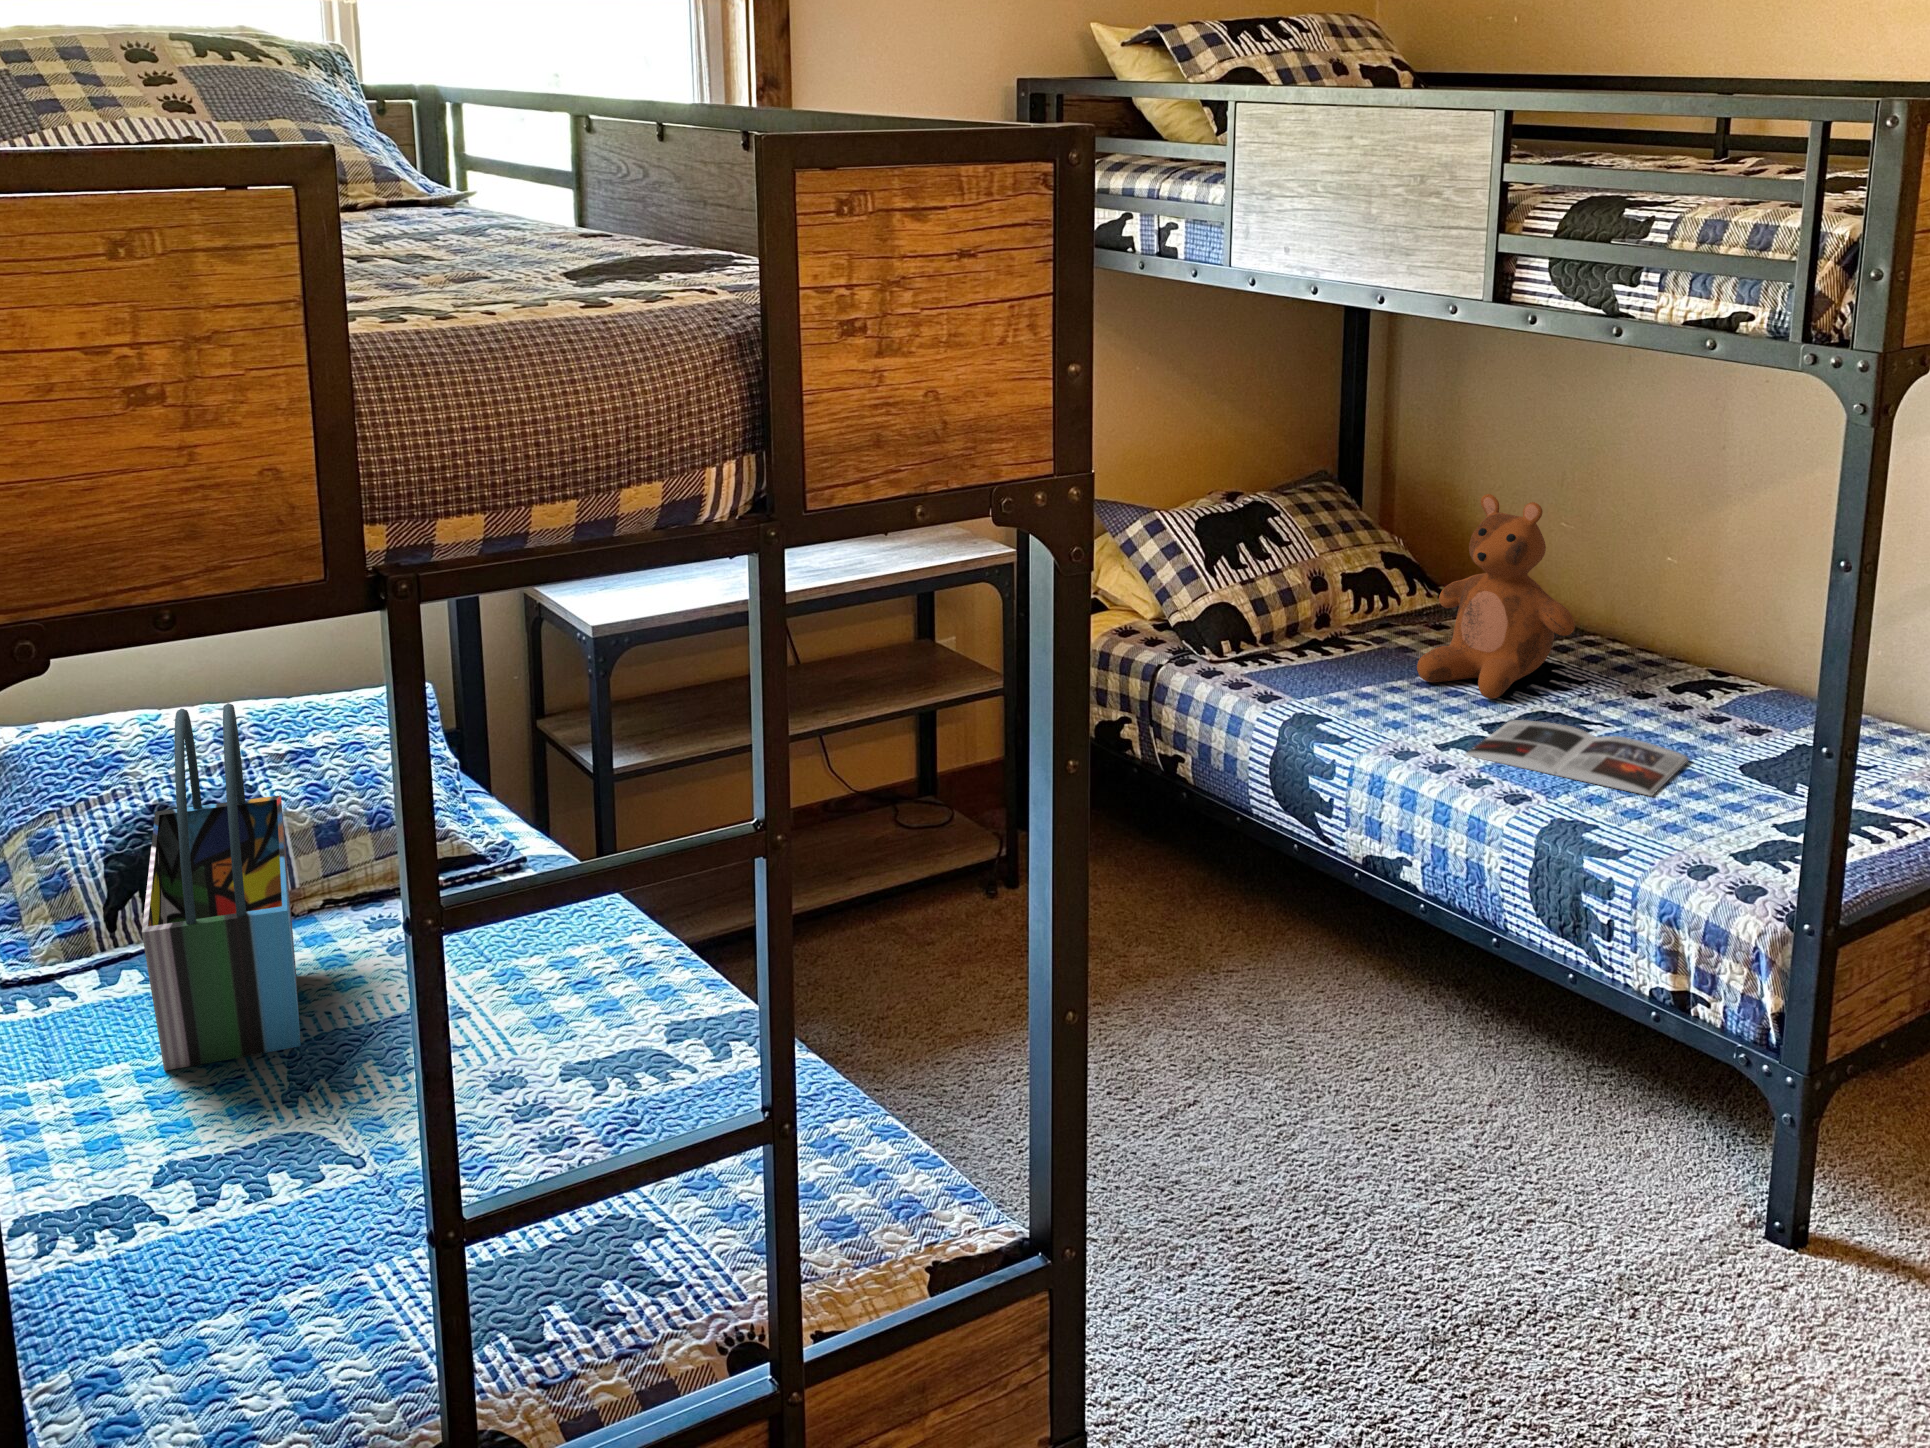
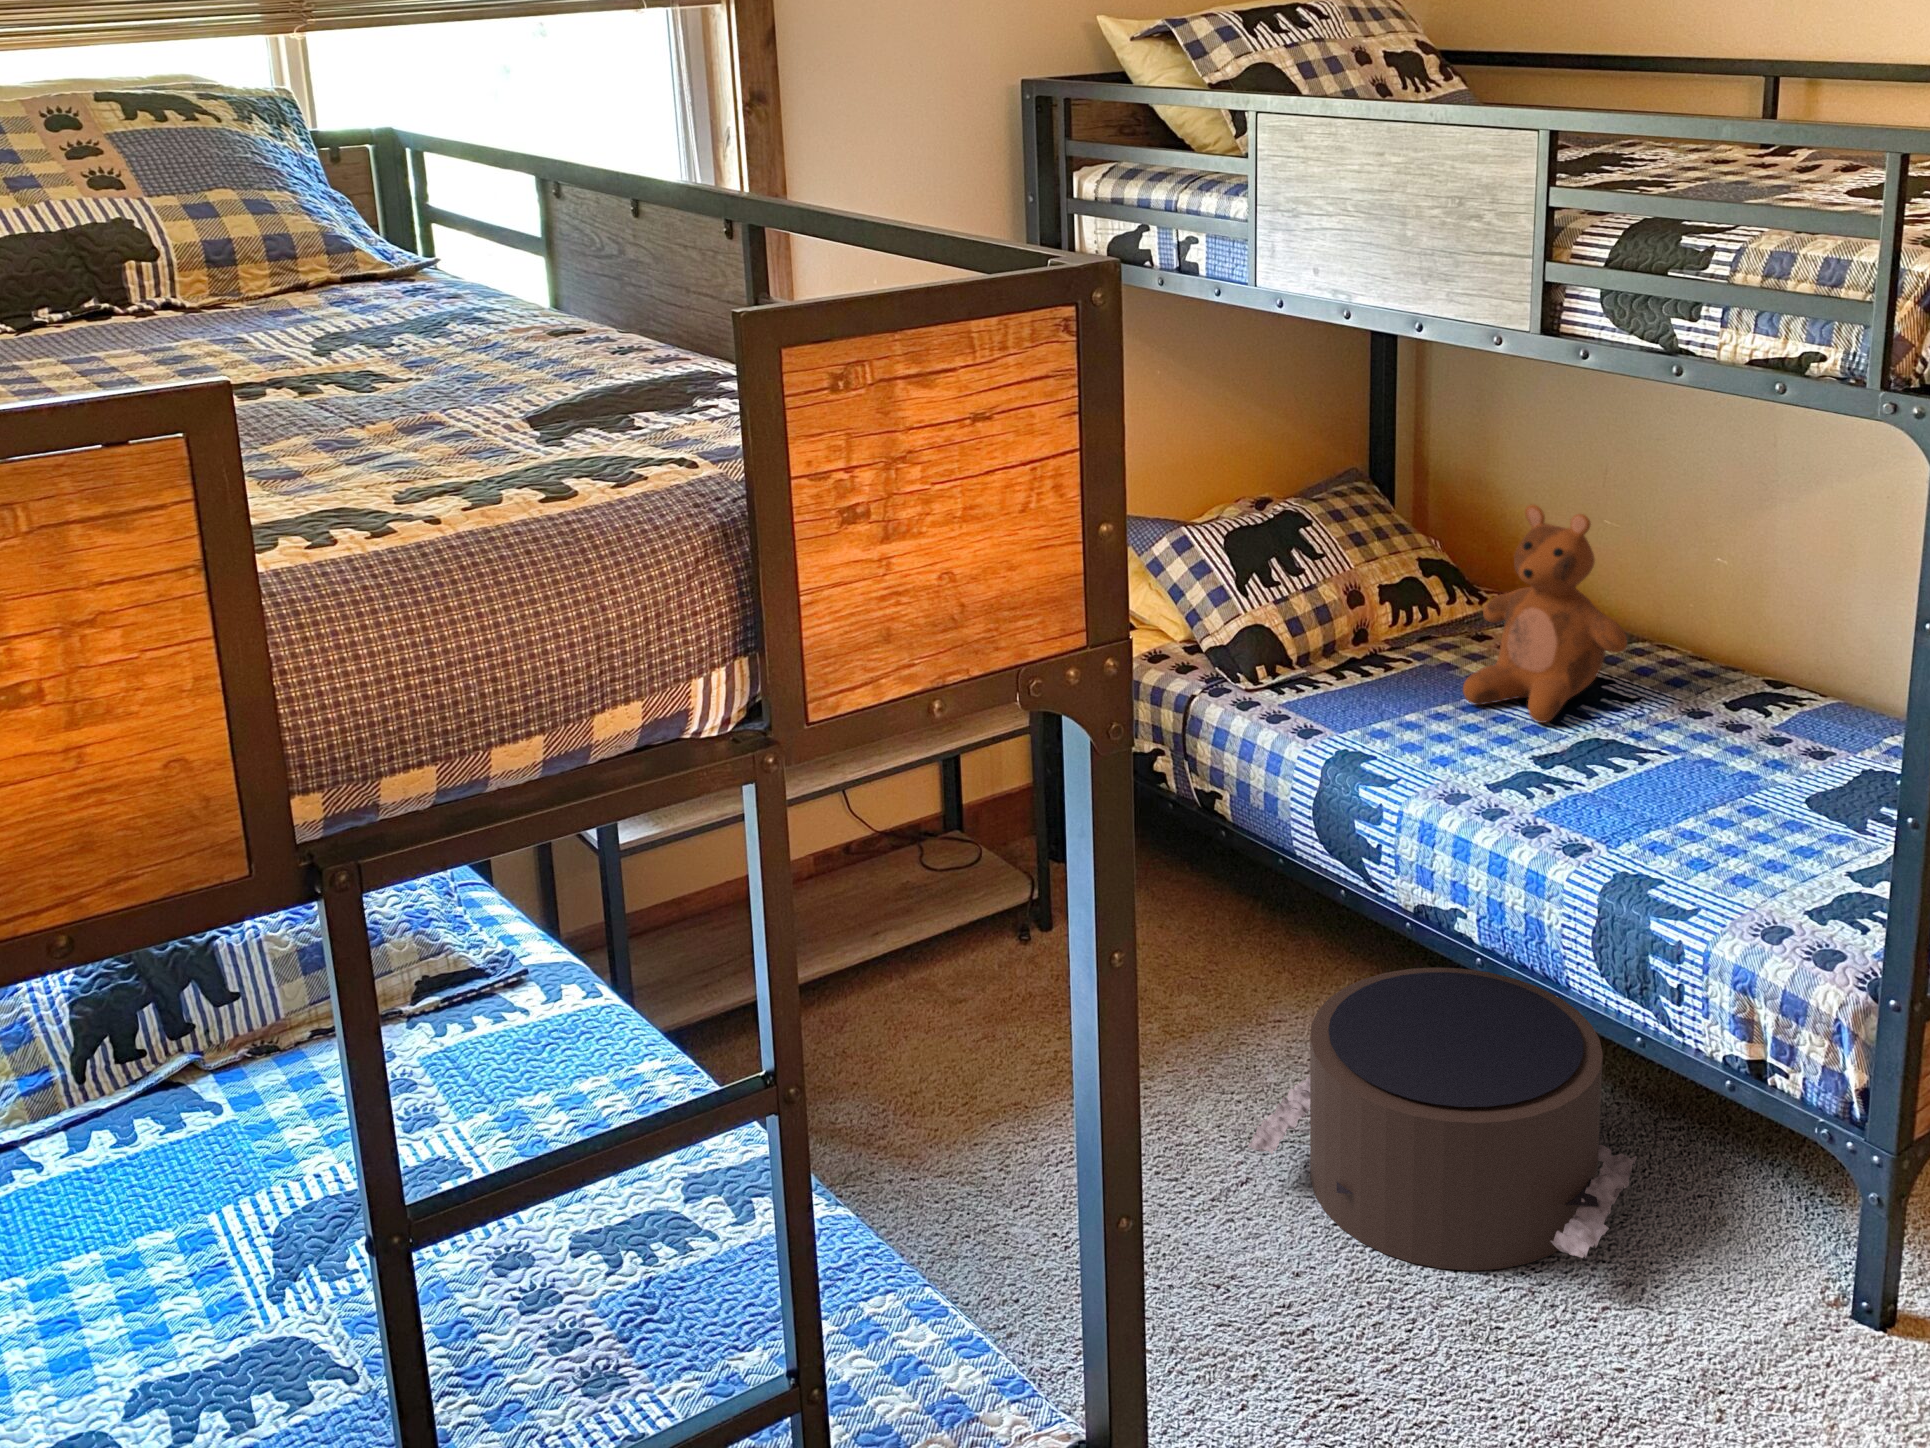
tote bag: present [142,703,301,1071] -> none [104,855,289,1260]
magazine: present [1465,720,1689,796] -> none [1517,750,1754,839]
pouf: none [1196,909,1565,1181] -> present [1248,967,1636,1271]

